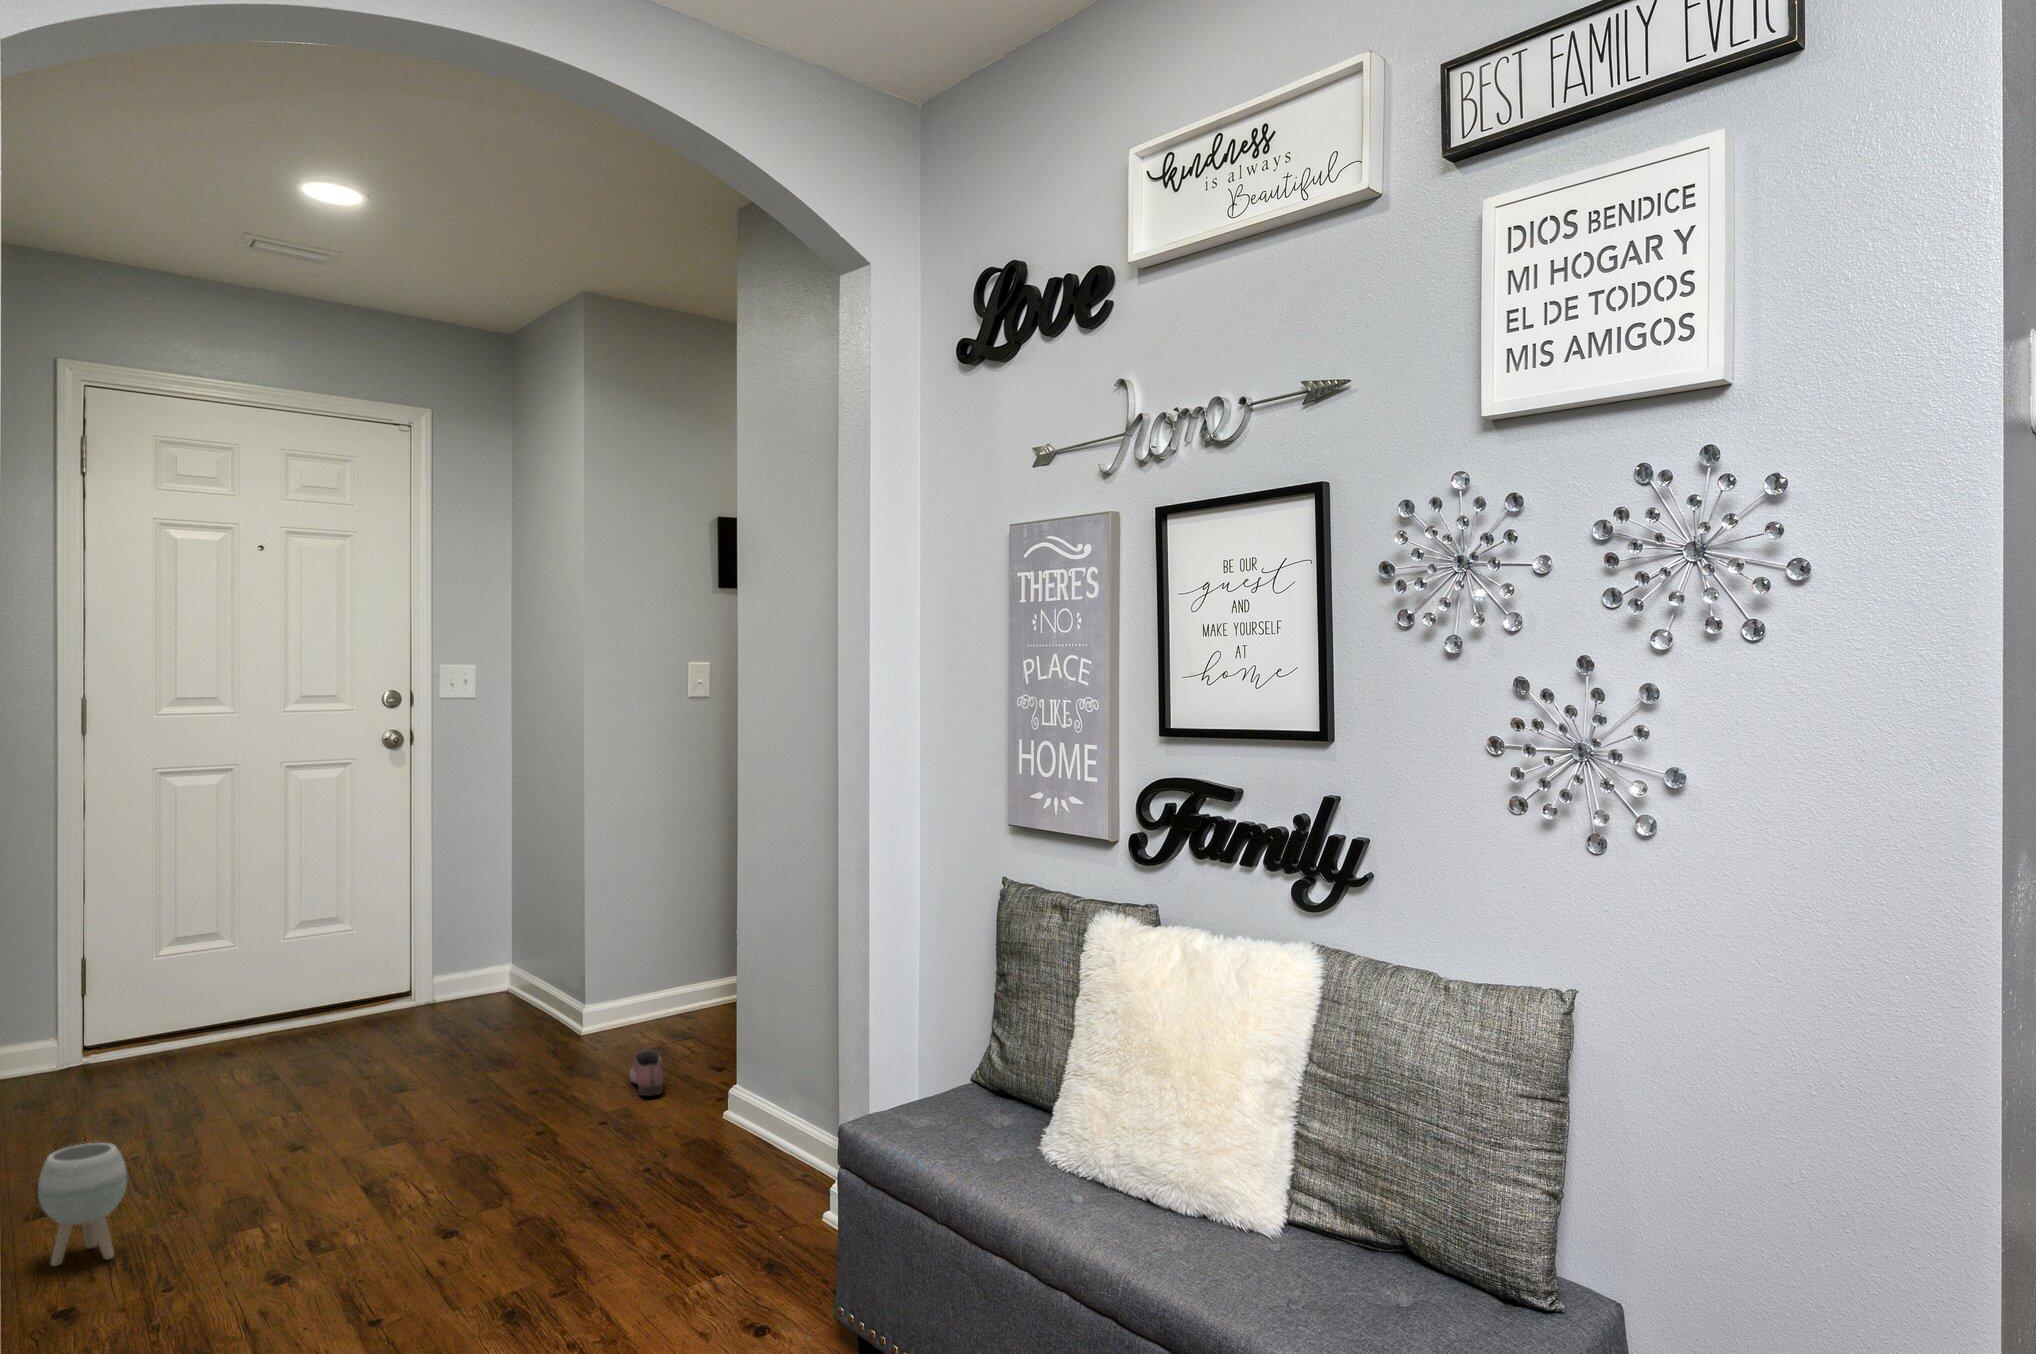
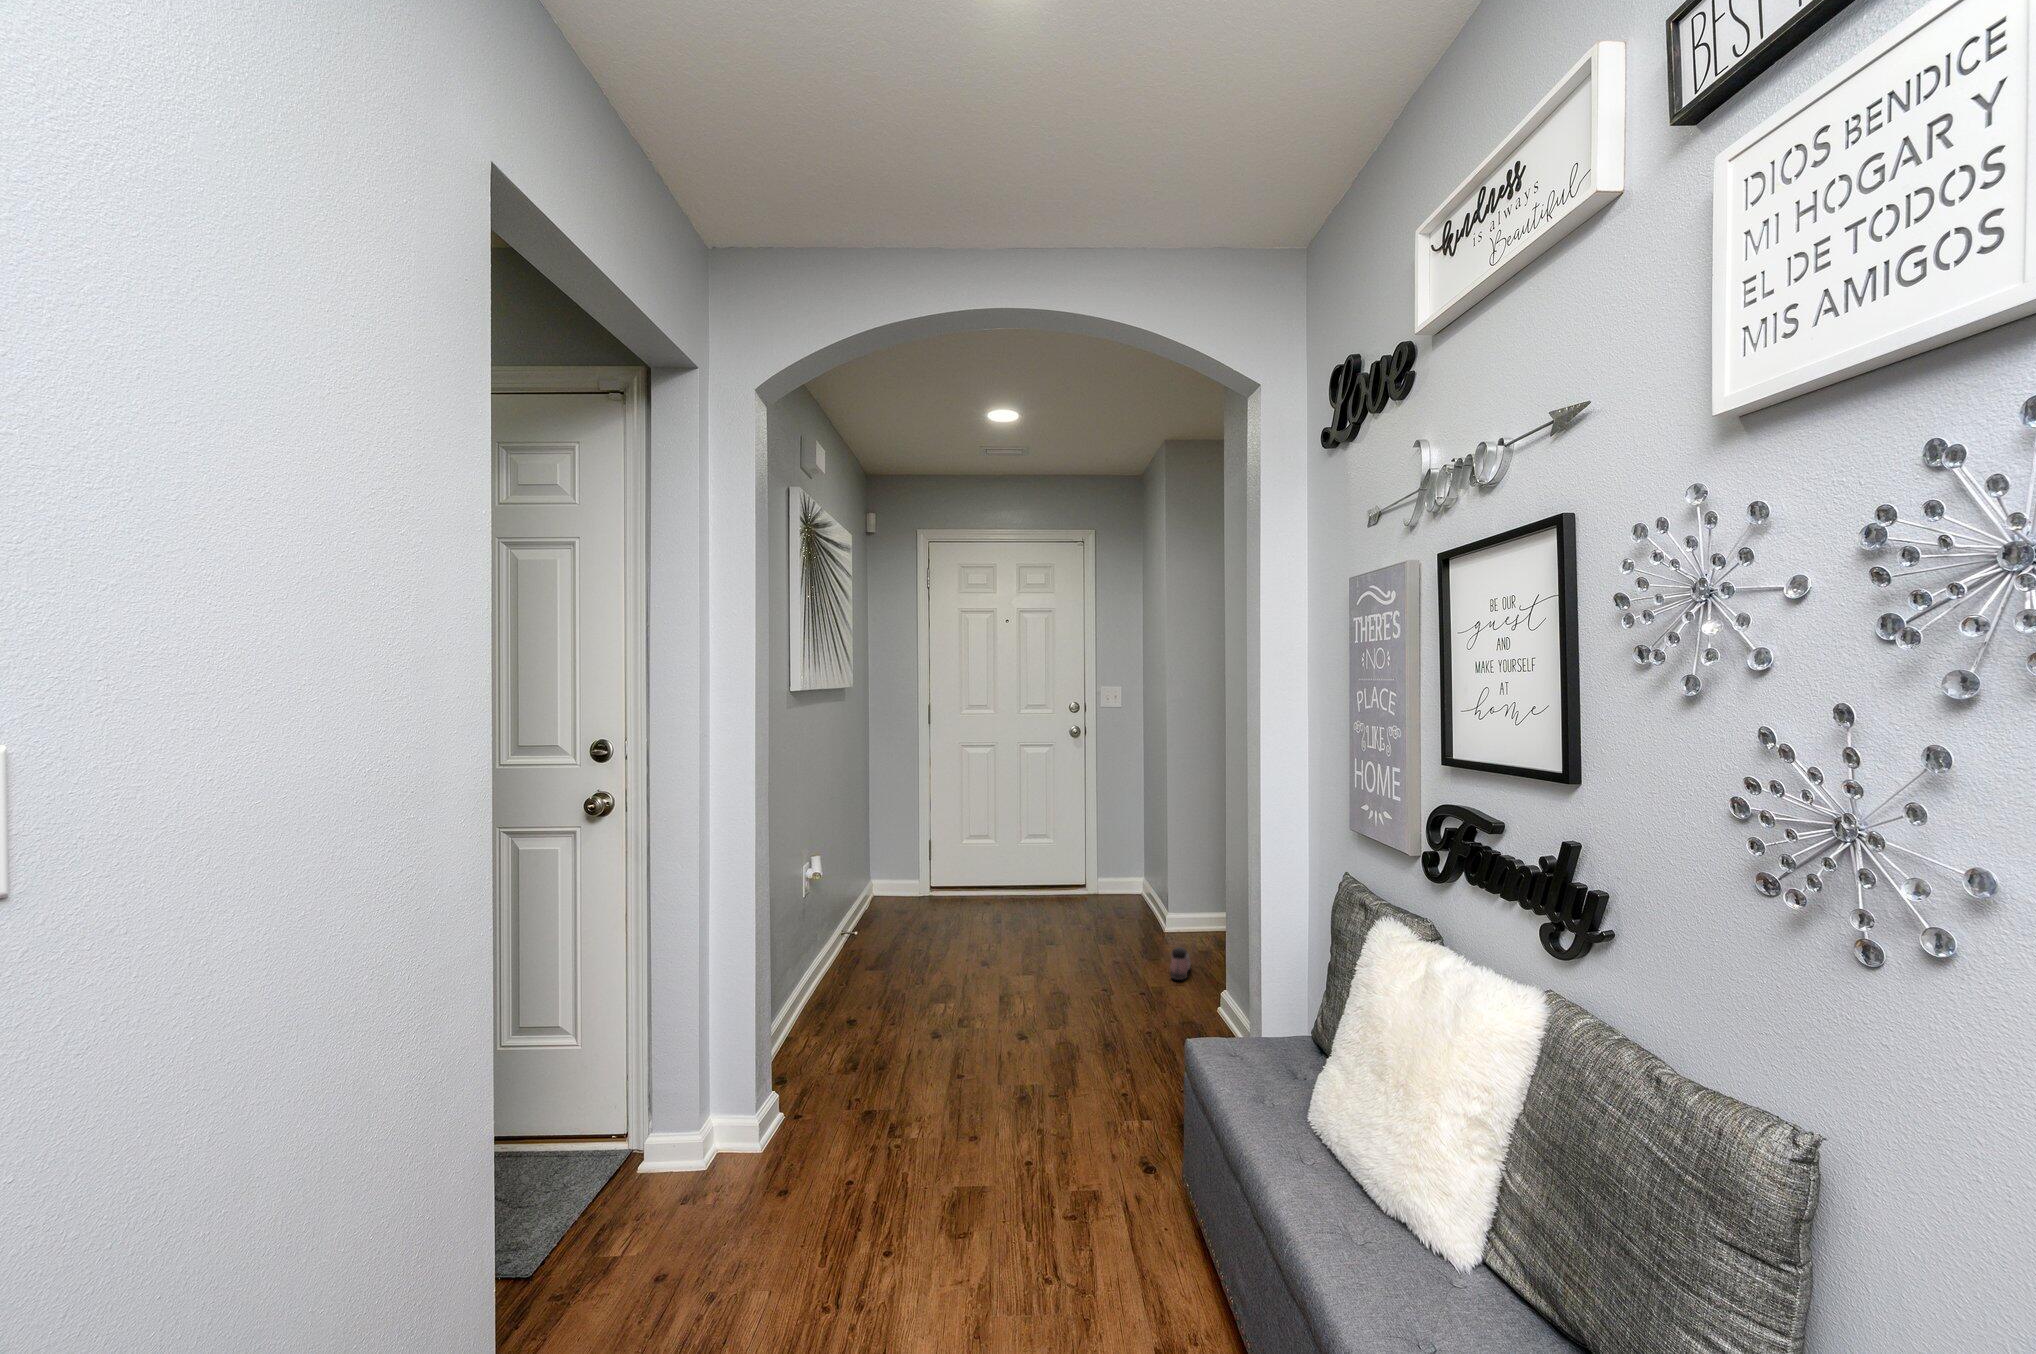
planter: present [38,1143,127,1266] -> none [802,949,846,1018]

